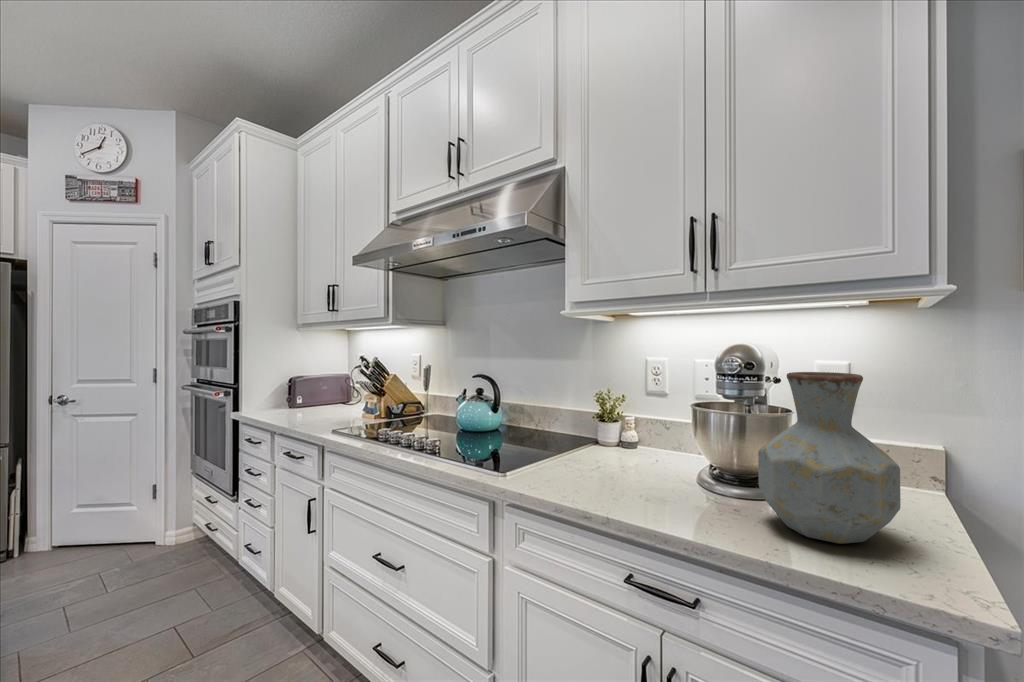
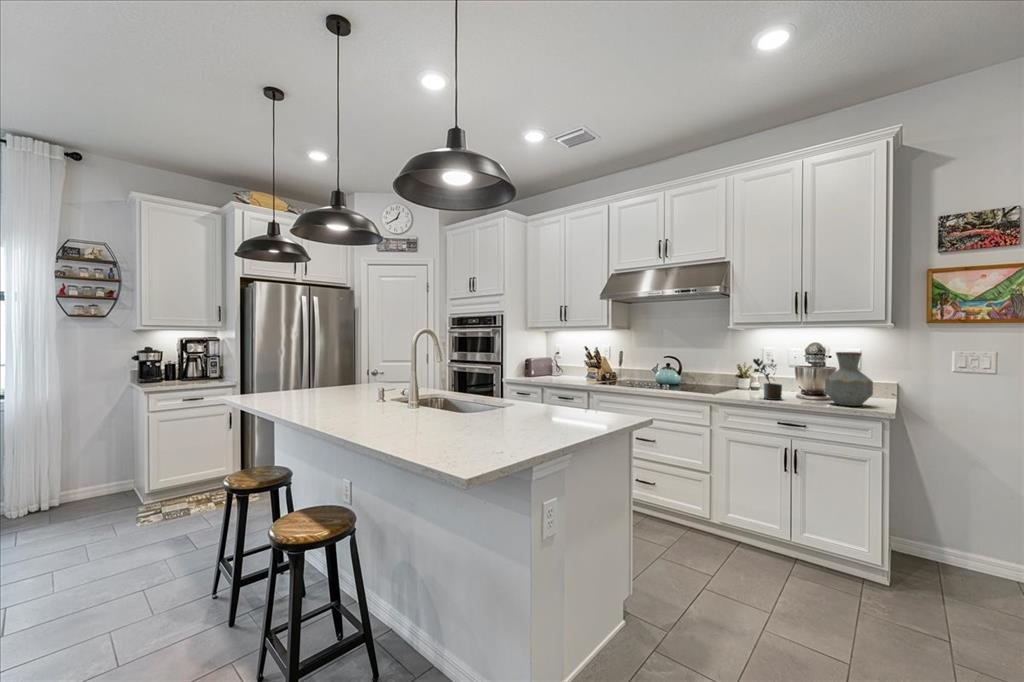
potted plant: none [582,387,653,499] -> present [753,359,782,400]

